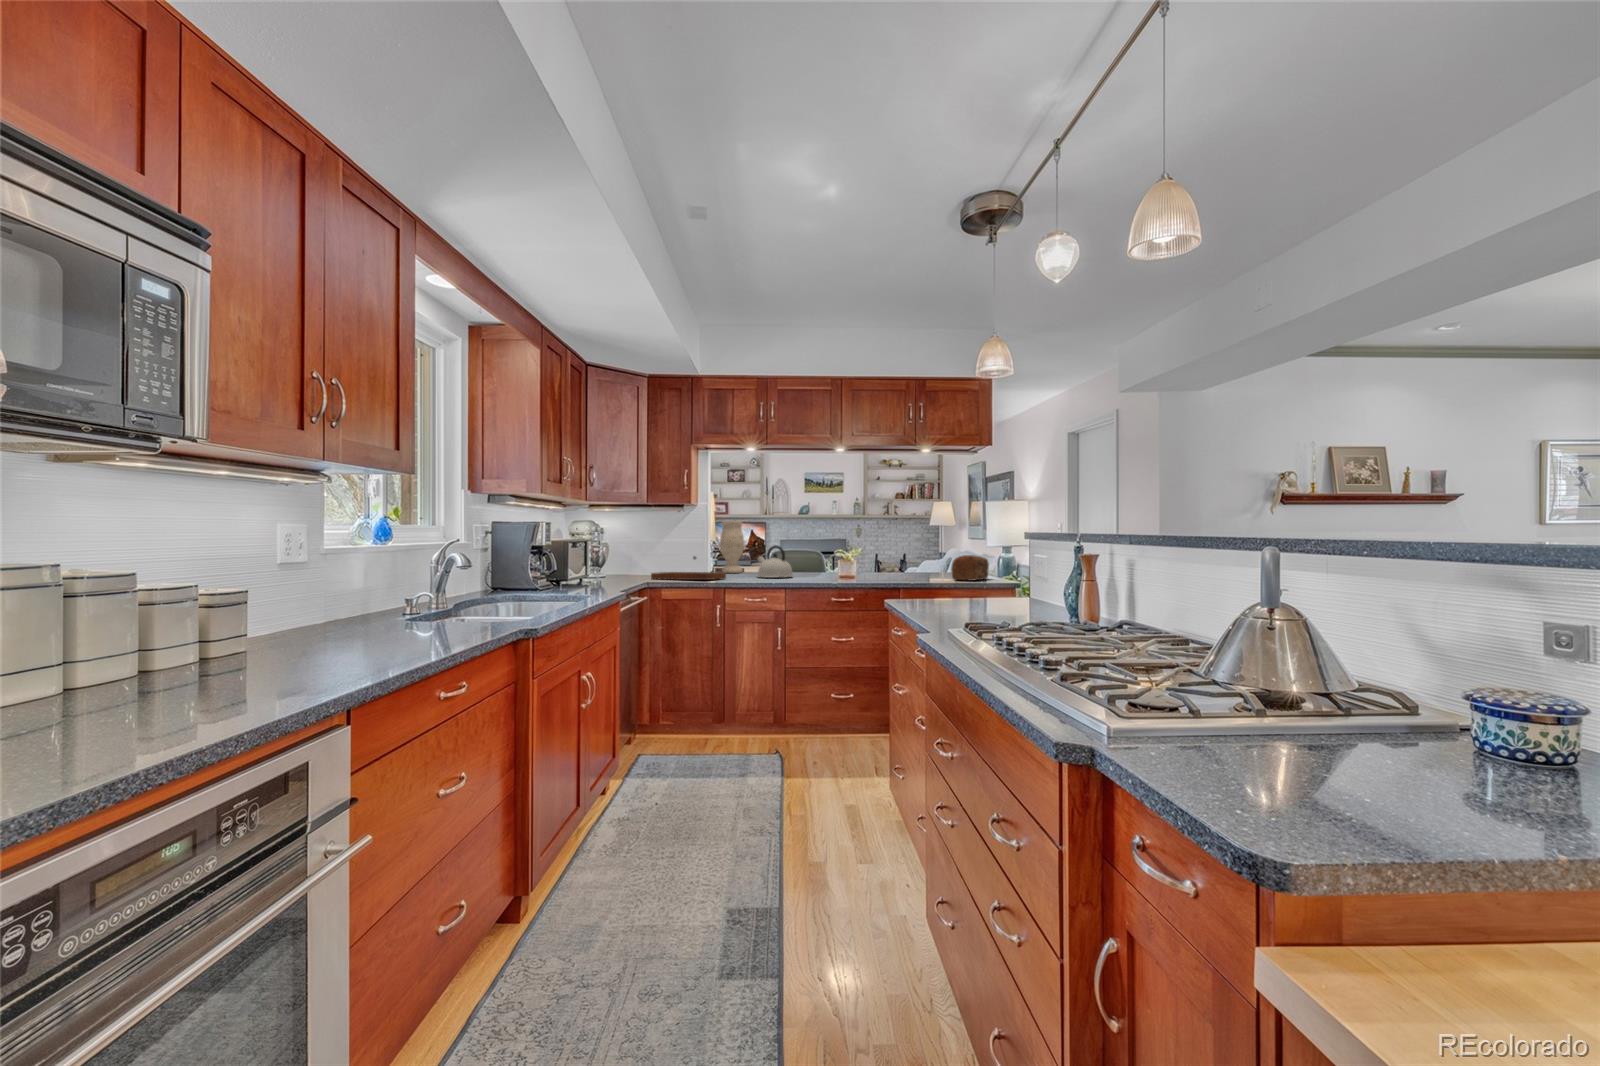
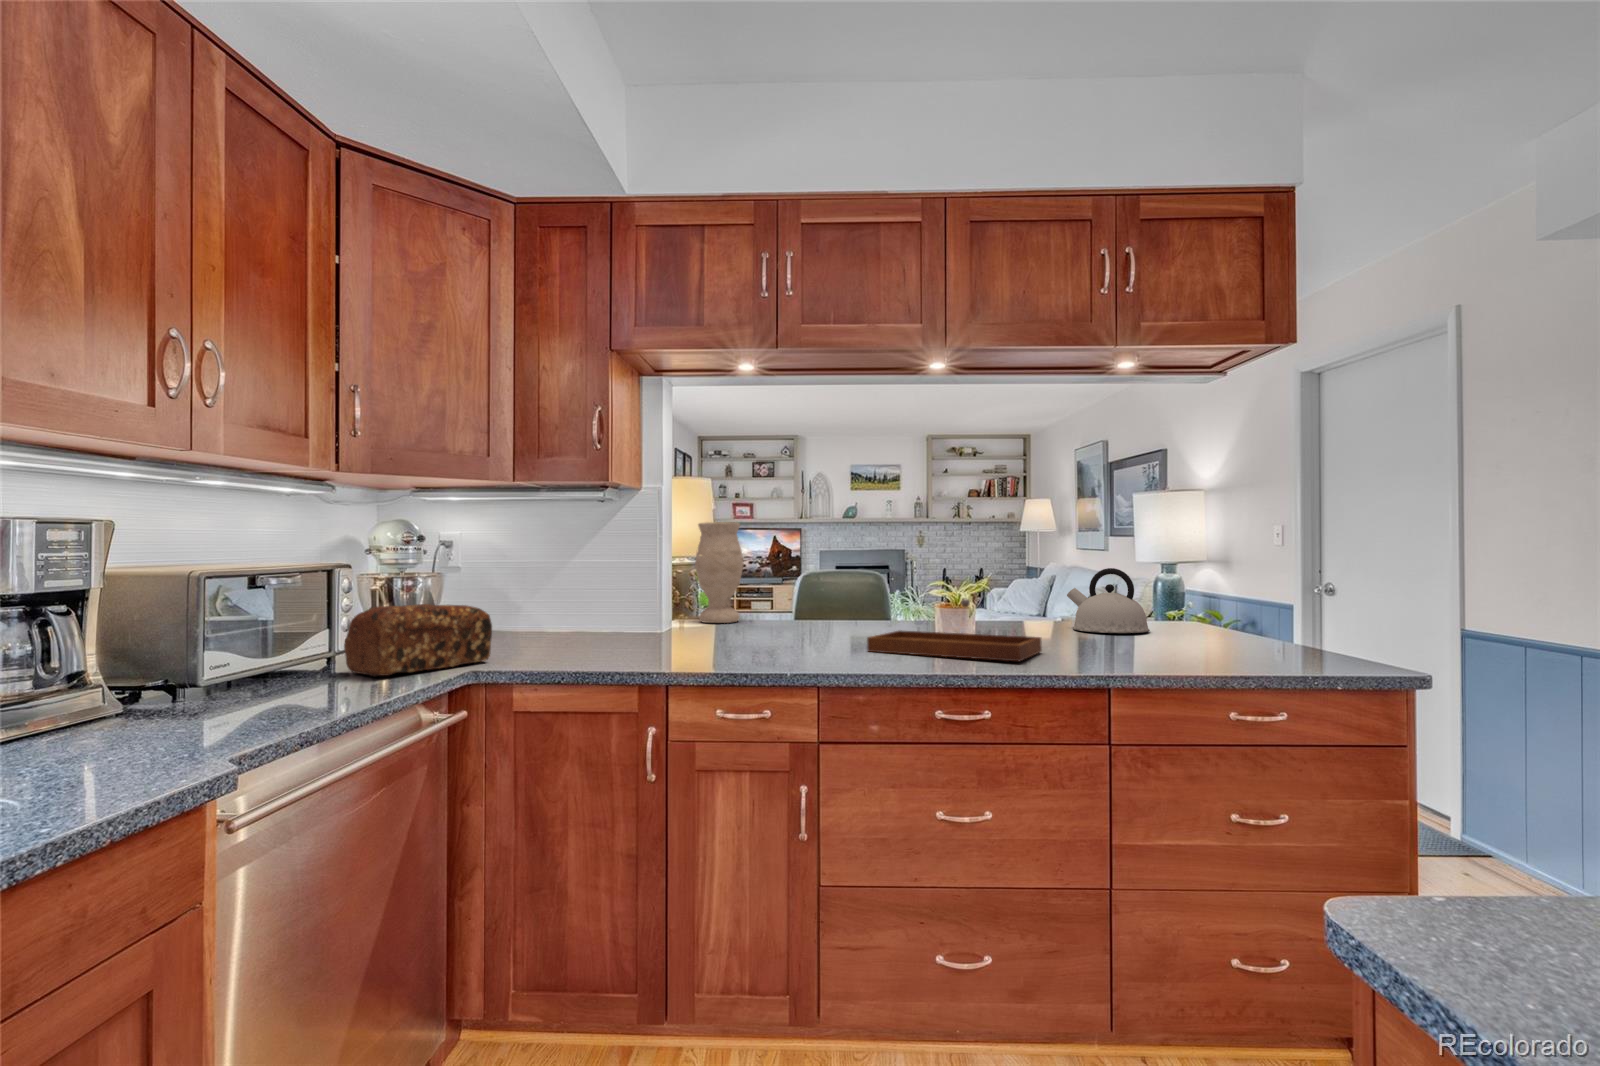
kettle: present [757,545,793,578] -> present [1067,568,1150,633]
bread loaf: present [951,555,989,580] -> present [344,604,492,676]
tray: present [651,556,726,580] -> present [867,599,1042,661]

